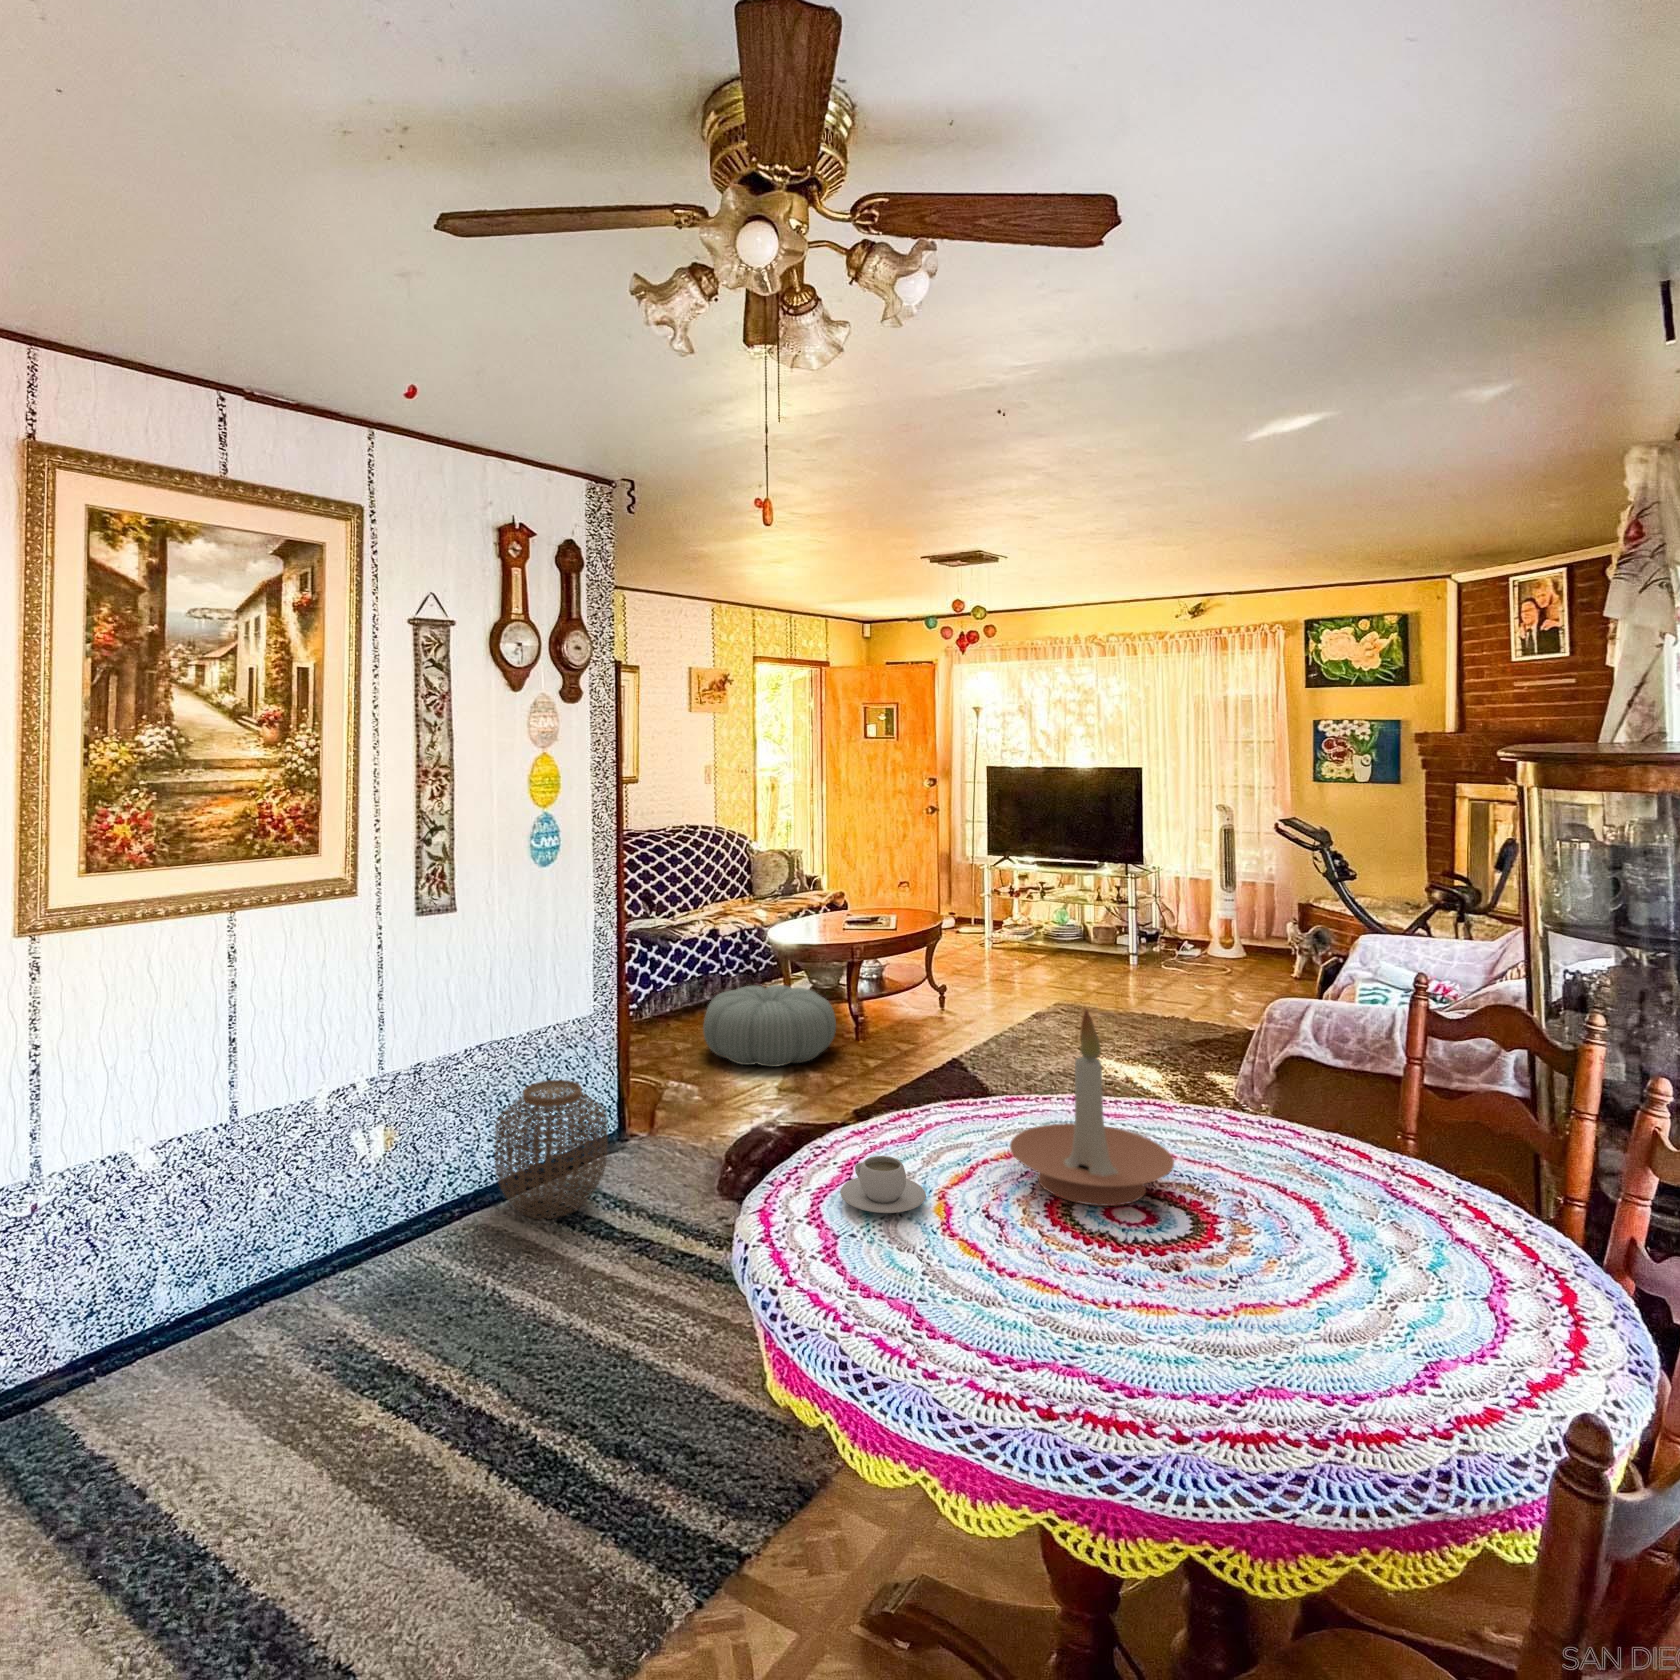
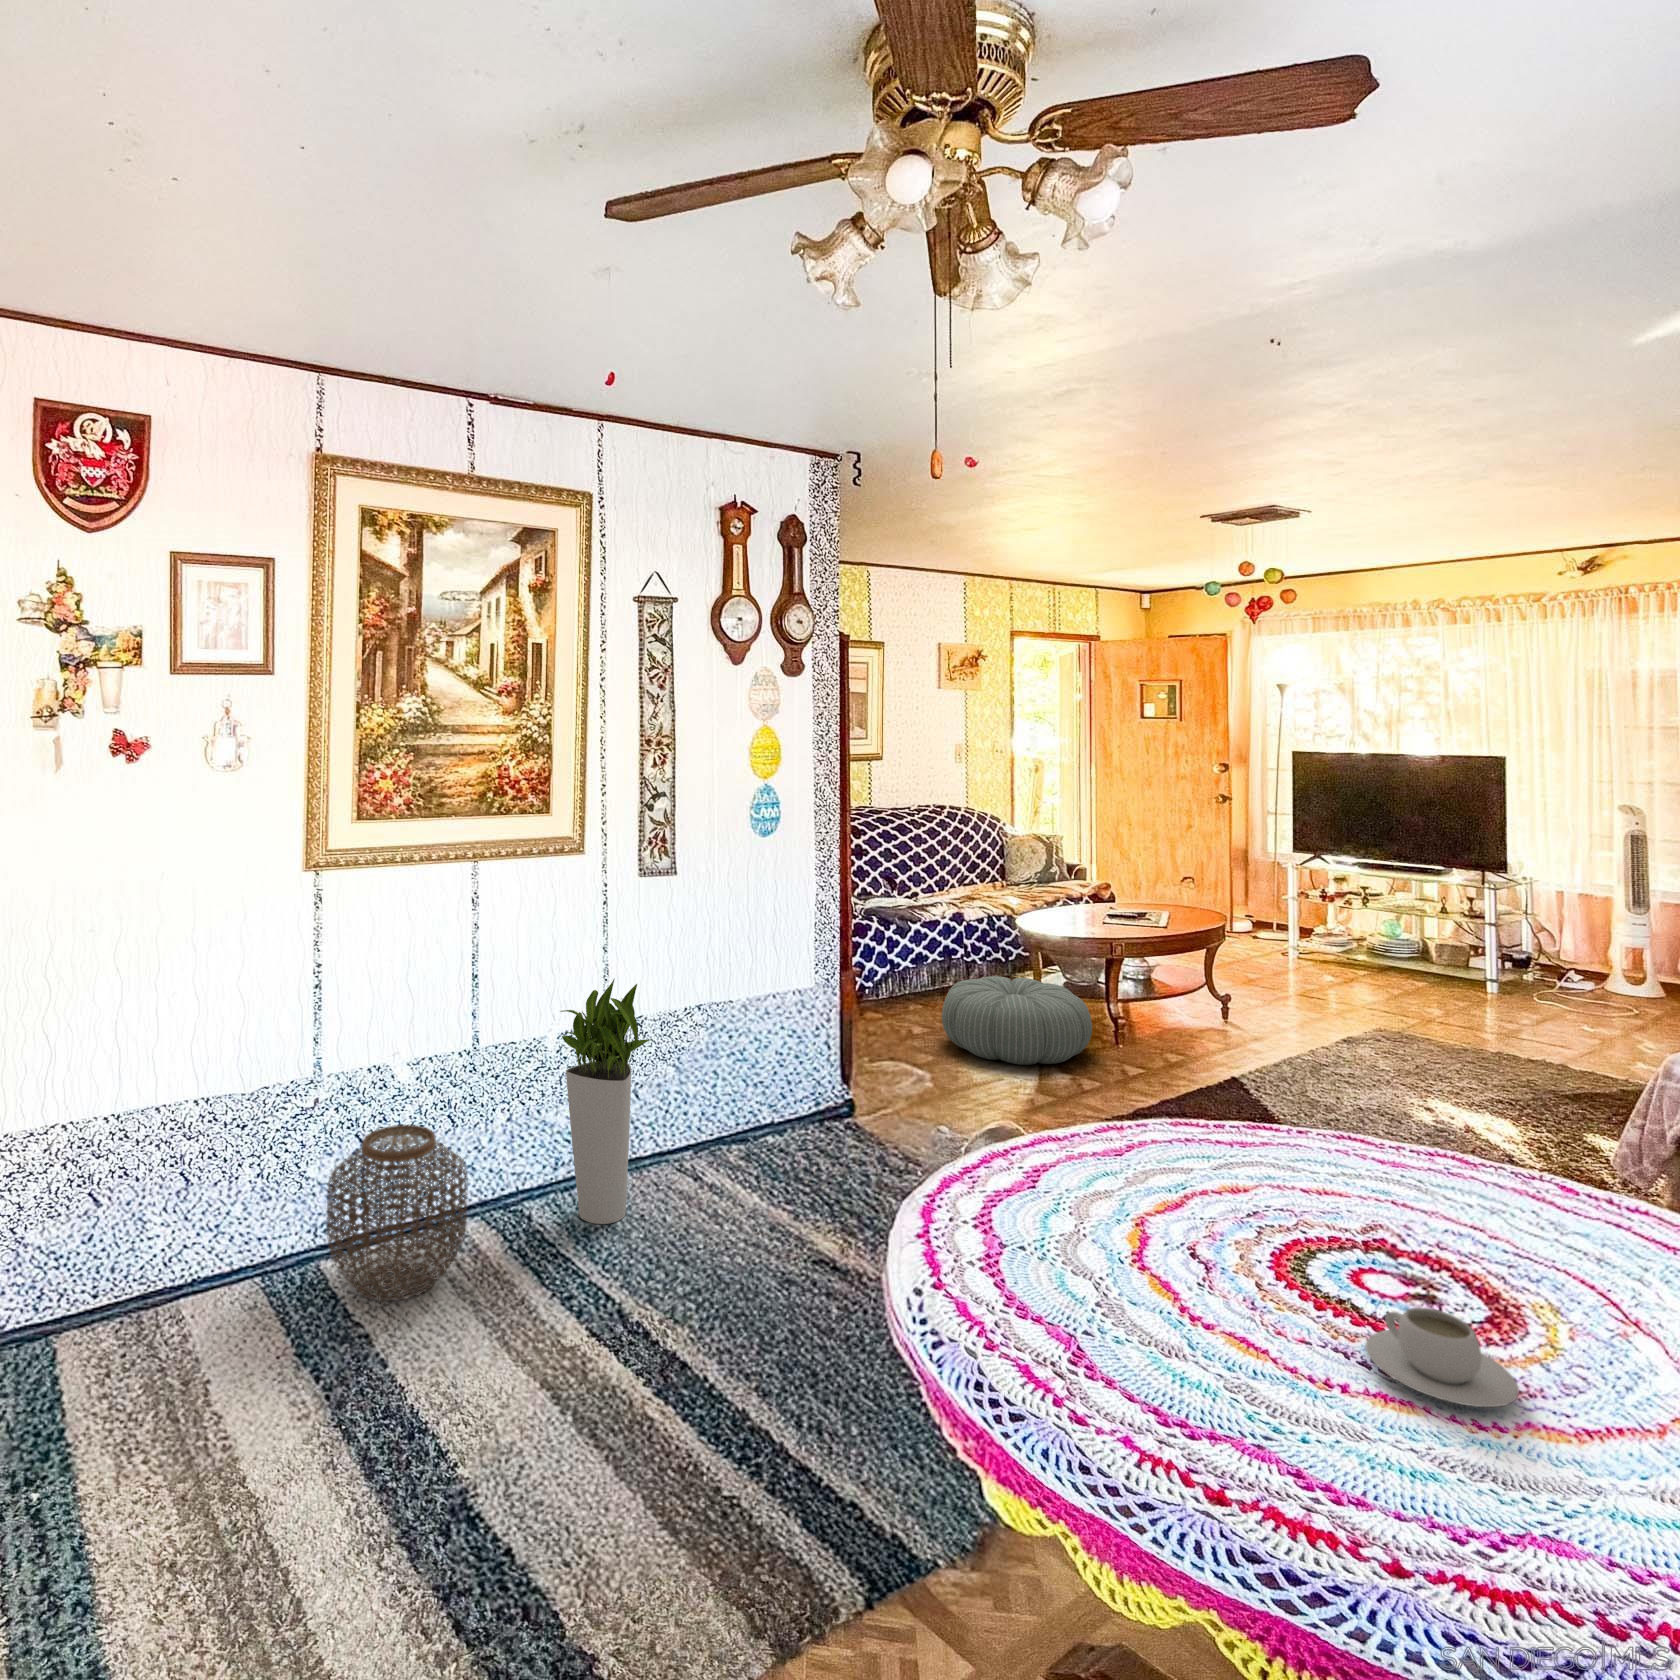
candle holder: present [1010,1010,1174,1206] -> none [1229,1032,1455,1273]
planter: none [329,1024,433,1291] -> present [560,979,652,1224]
woven basket: present [495,1080,608,1219] -> present [327,1125,467,1301]
teacup: present [840,1156,926,1213] -> present [1365,1307,1519,1407]

